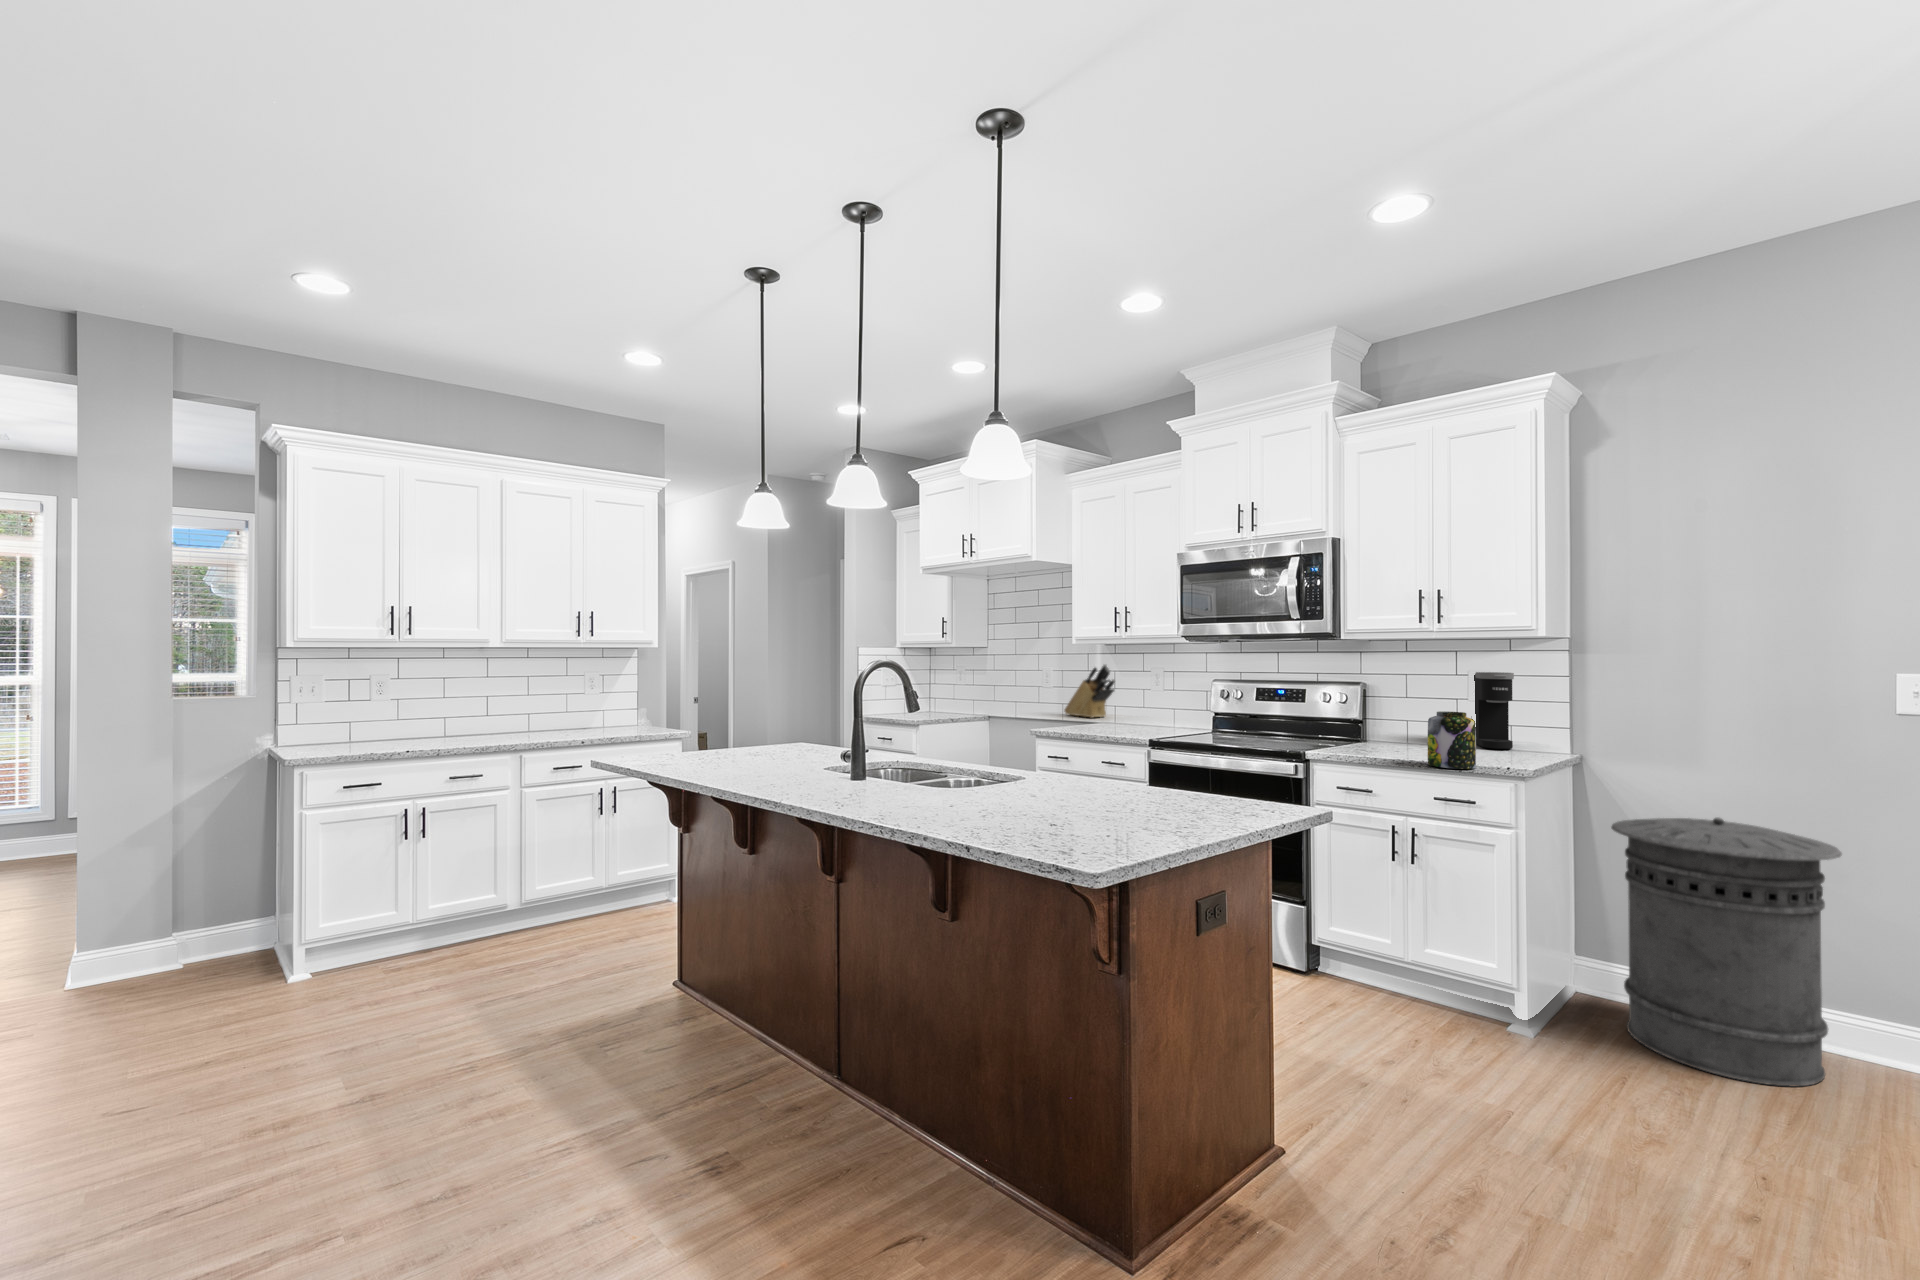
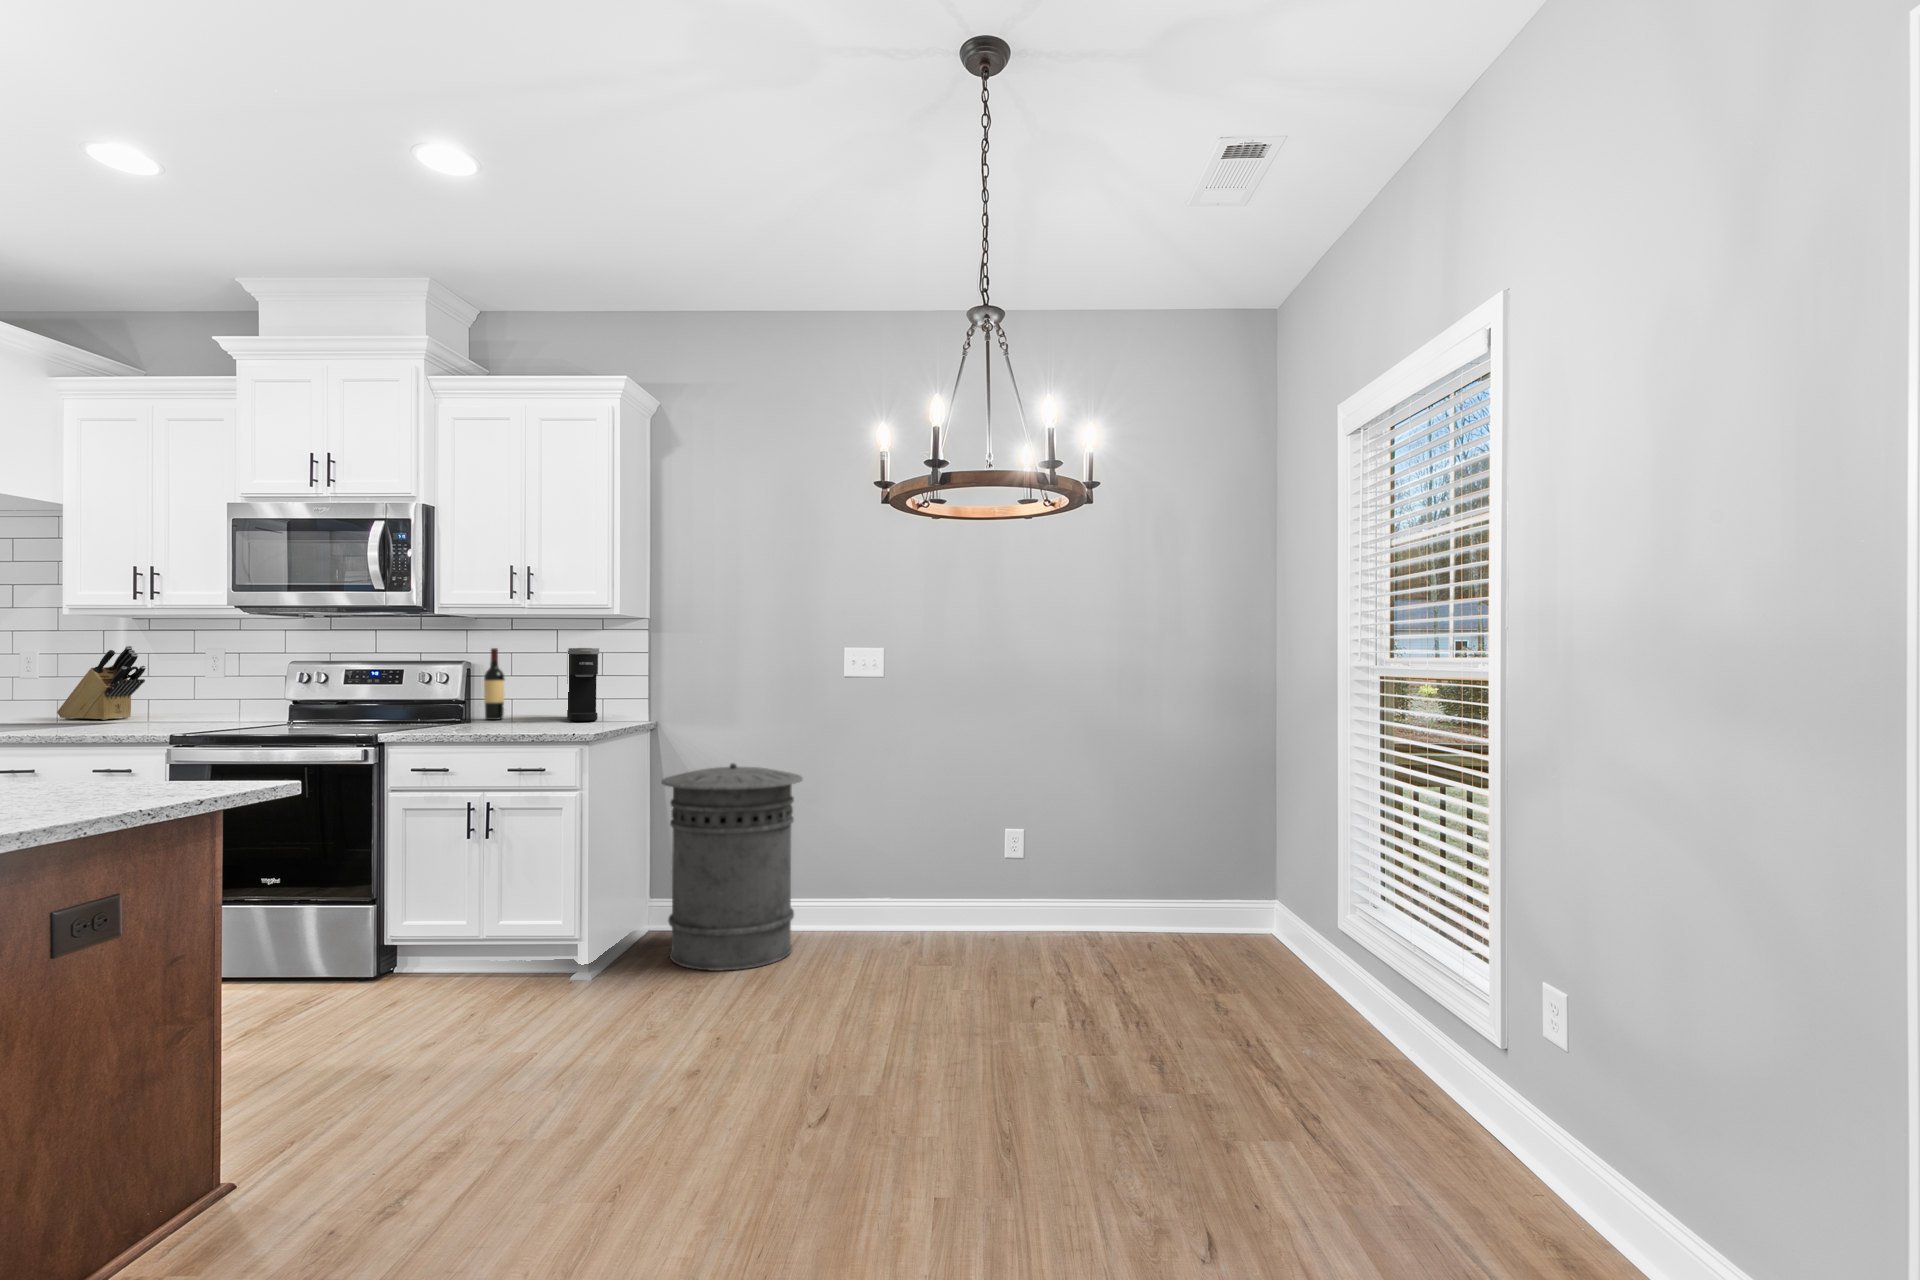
wine bottle: none [1384,671,1404,739] -> present [484,648,505,720]
jar: present [1428,711,1476,769] -> none [502,683,546,738]

